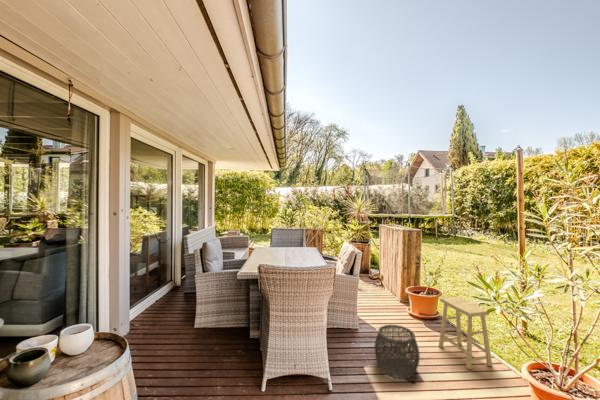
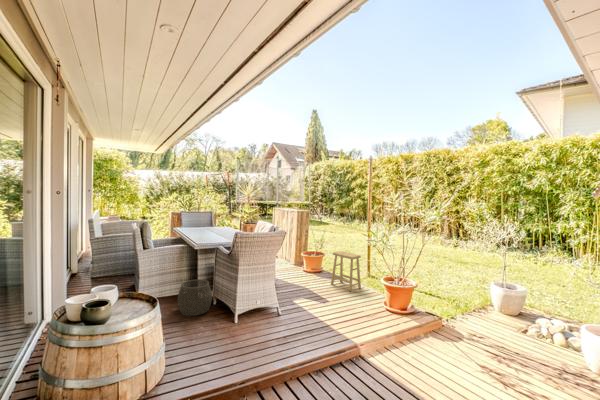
woven basket: present [375,325,420,379] -> present [178,279,212,316]

